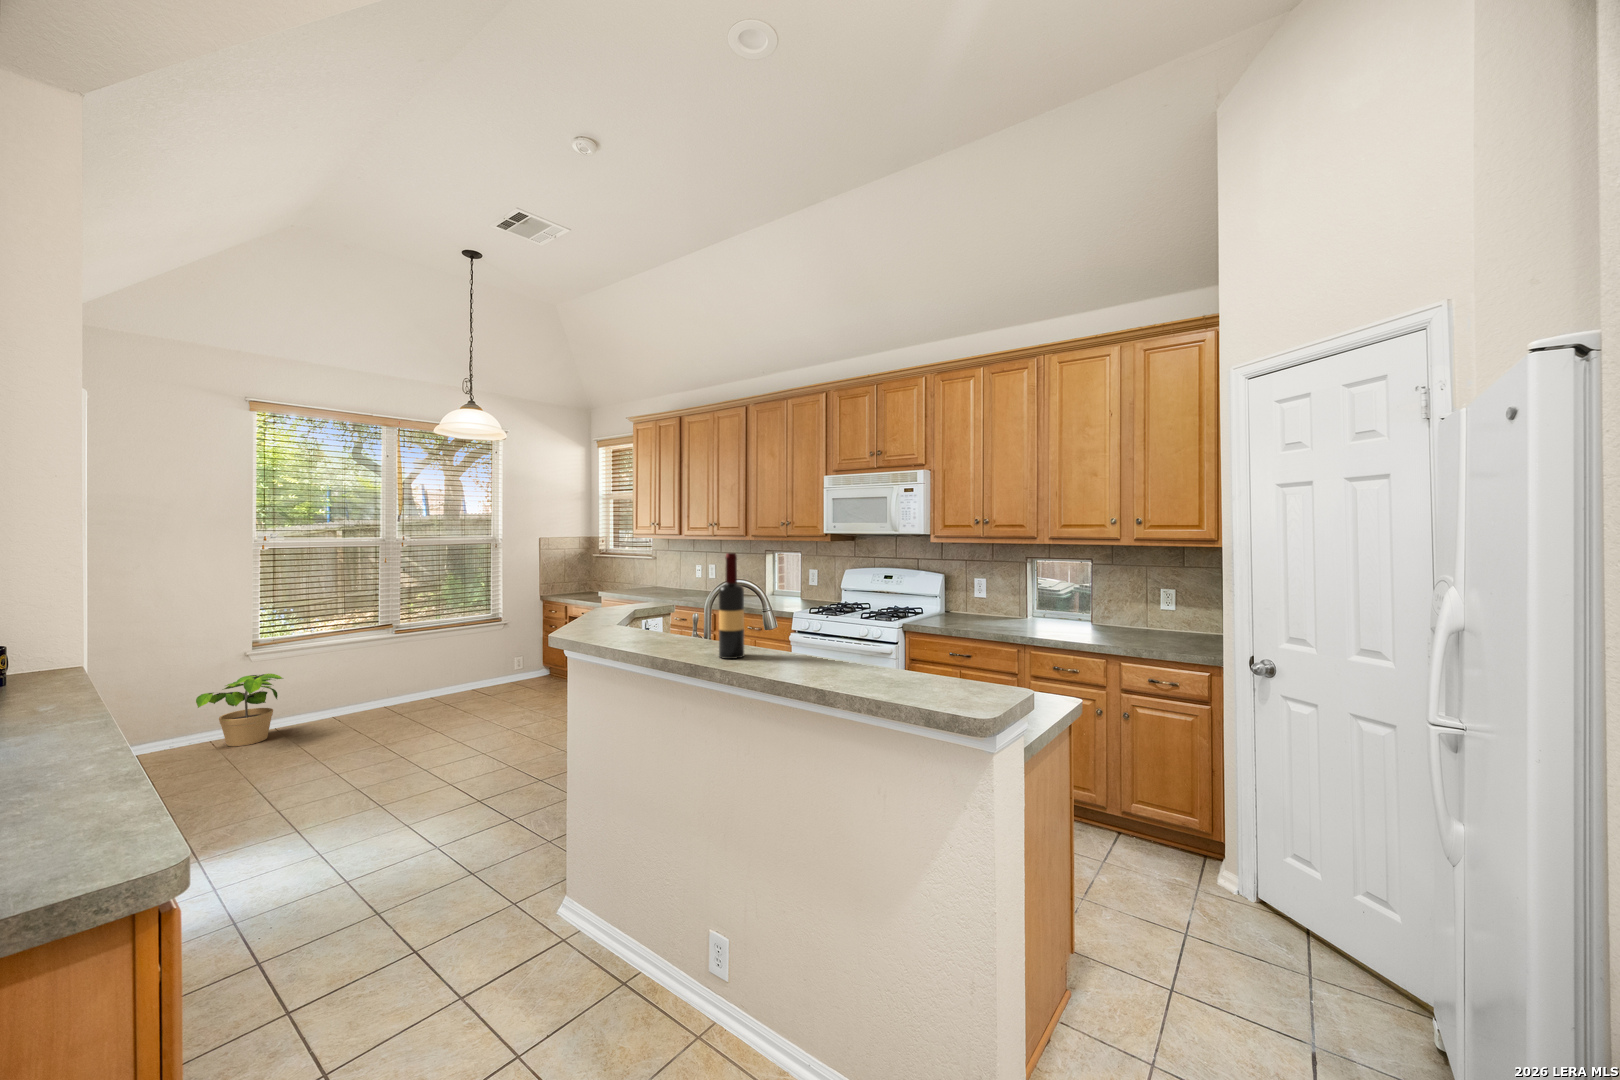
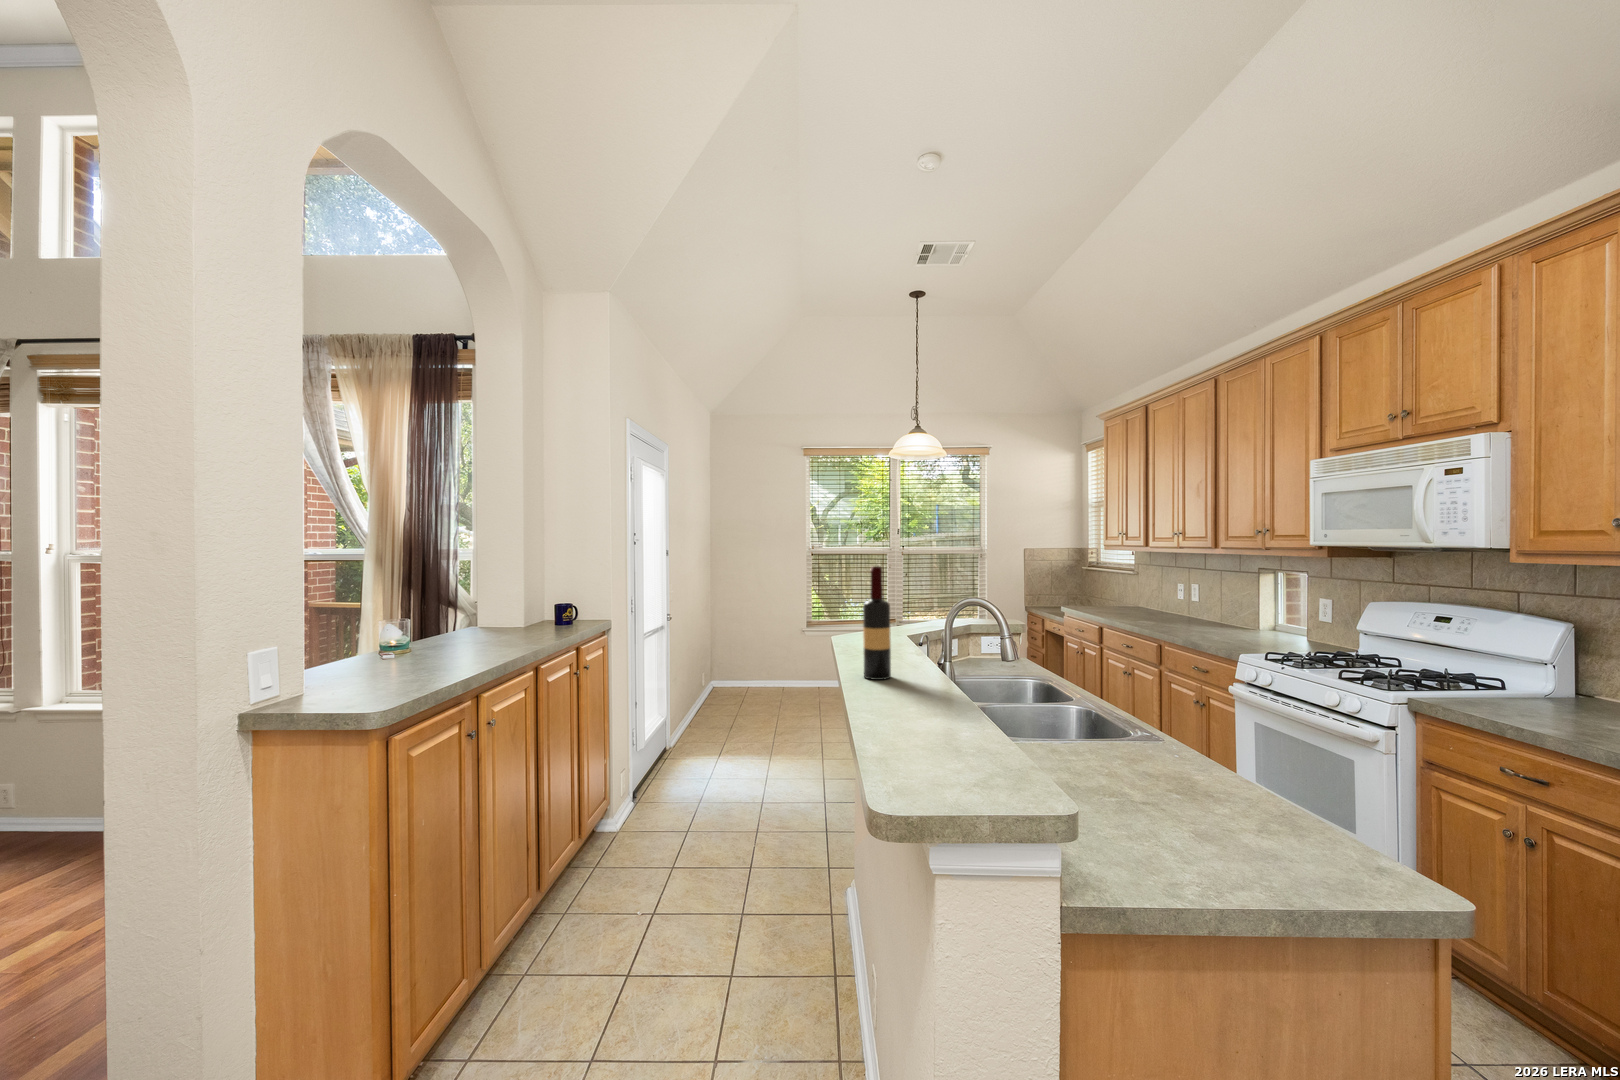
potted plant: present [196,673,283,746] -> none [770,645,814,694]

